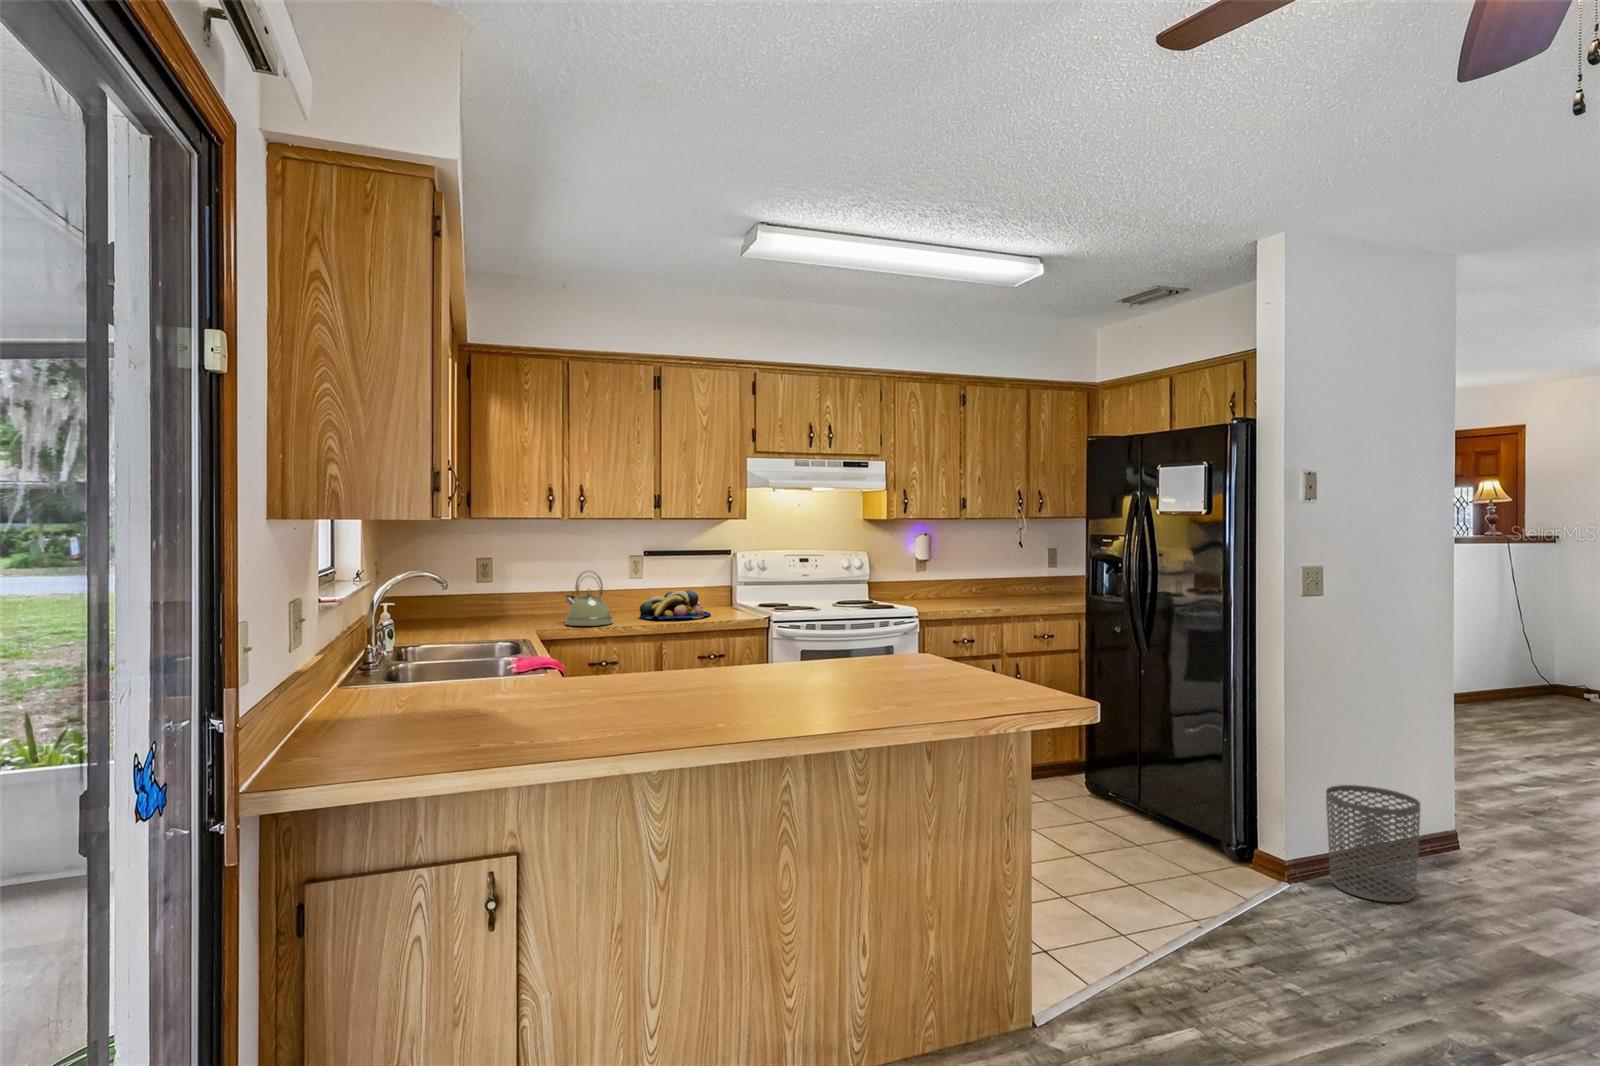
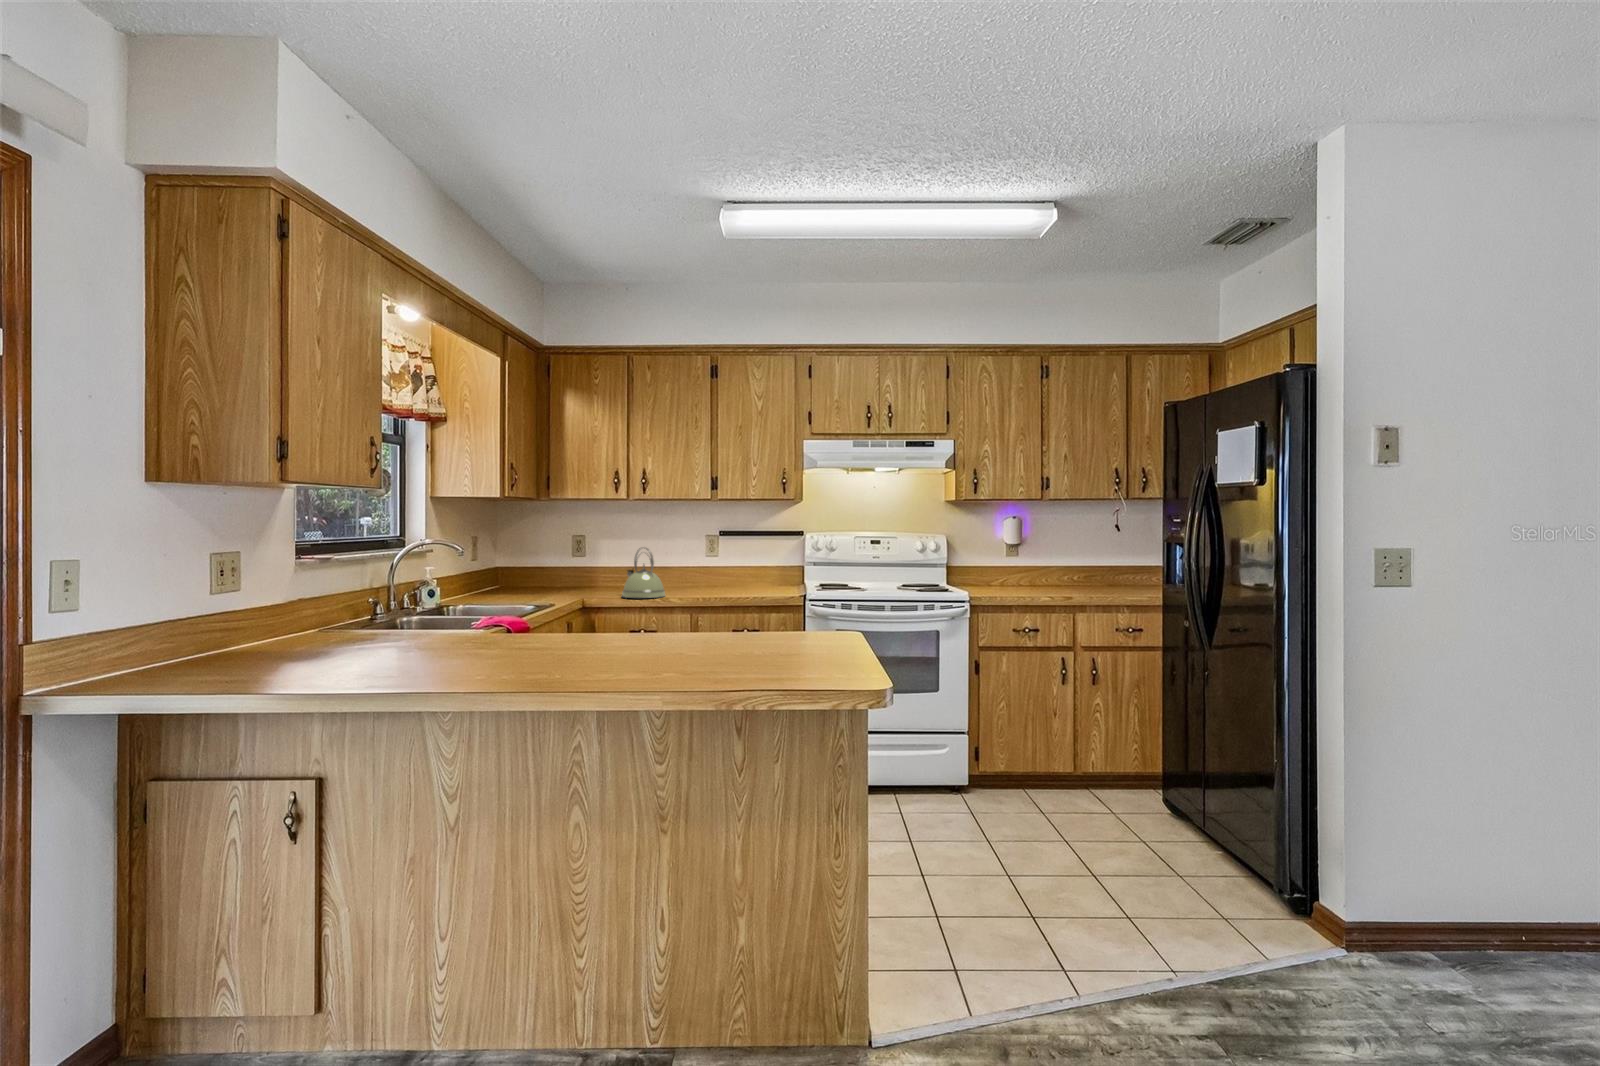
fruit bowl: present [640,590,711,619] -> none [694,568,764,595]
waste bin: present [1326,785,1420,902] -> none [1395,829,1525,989]

